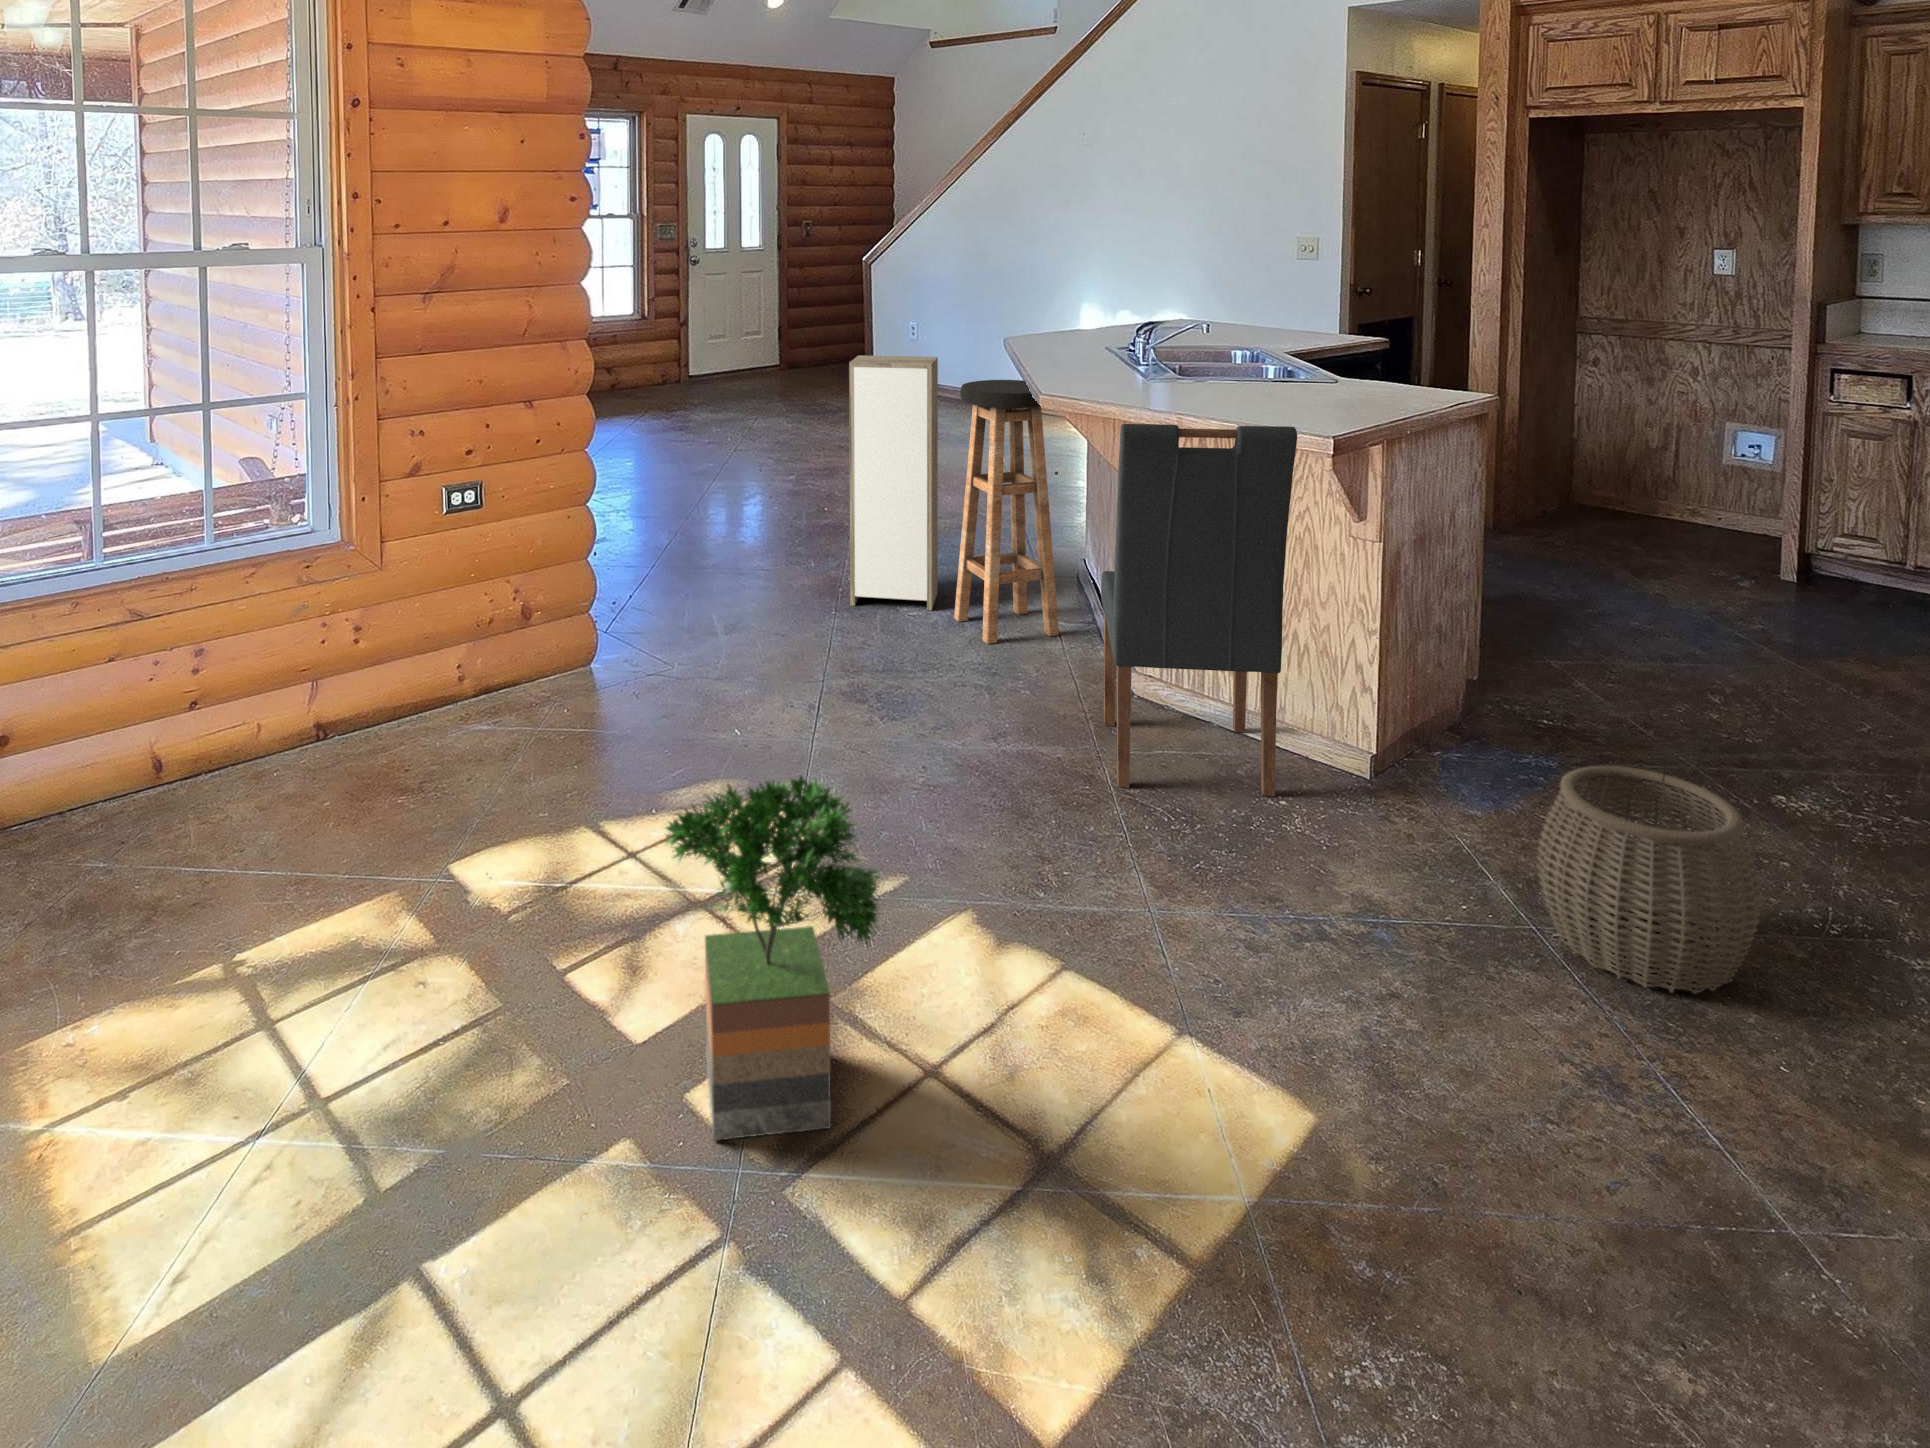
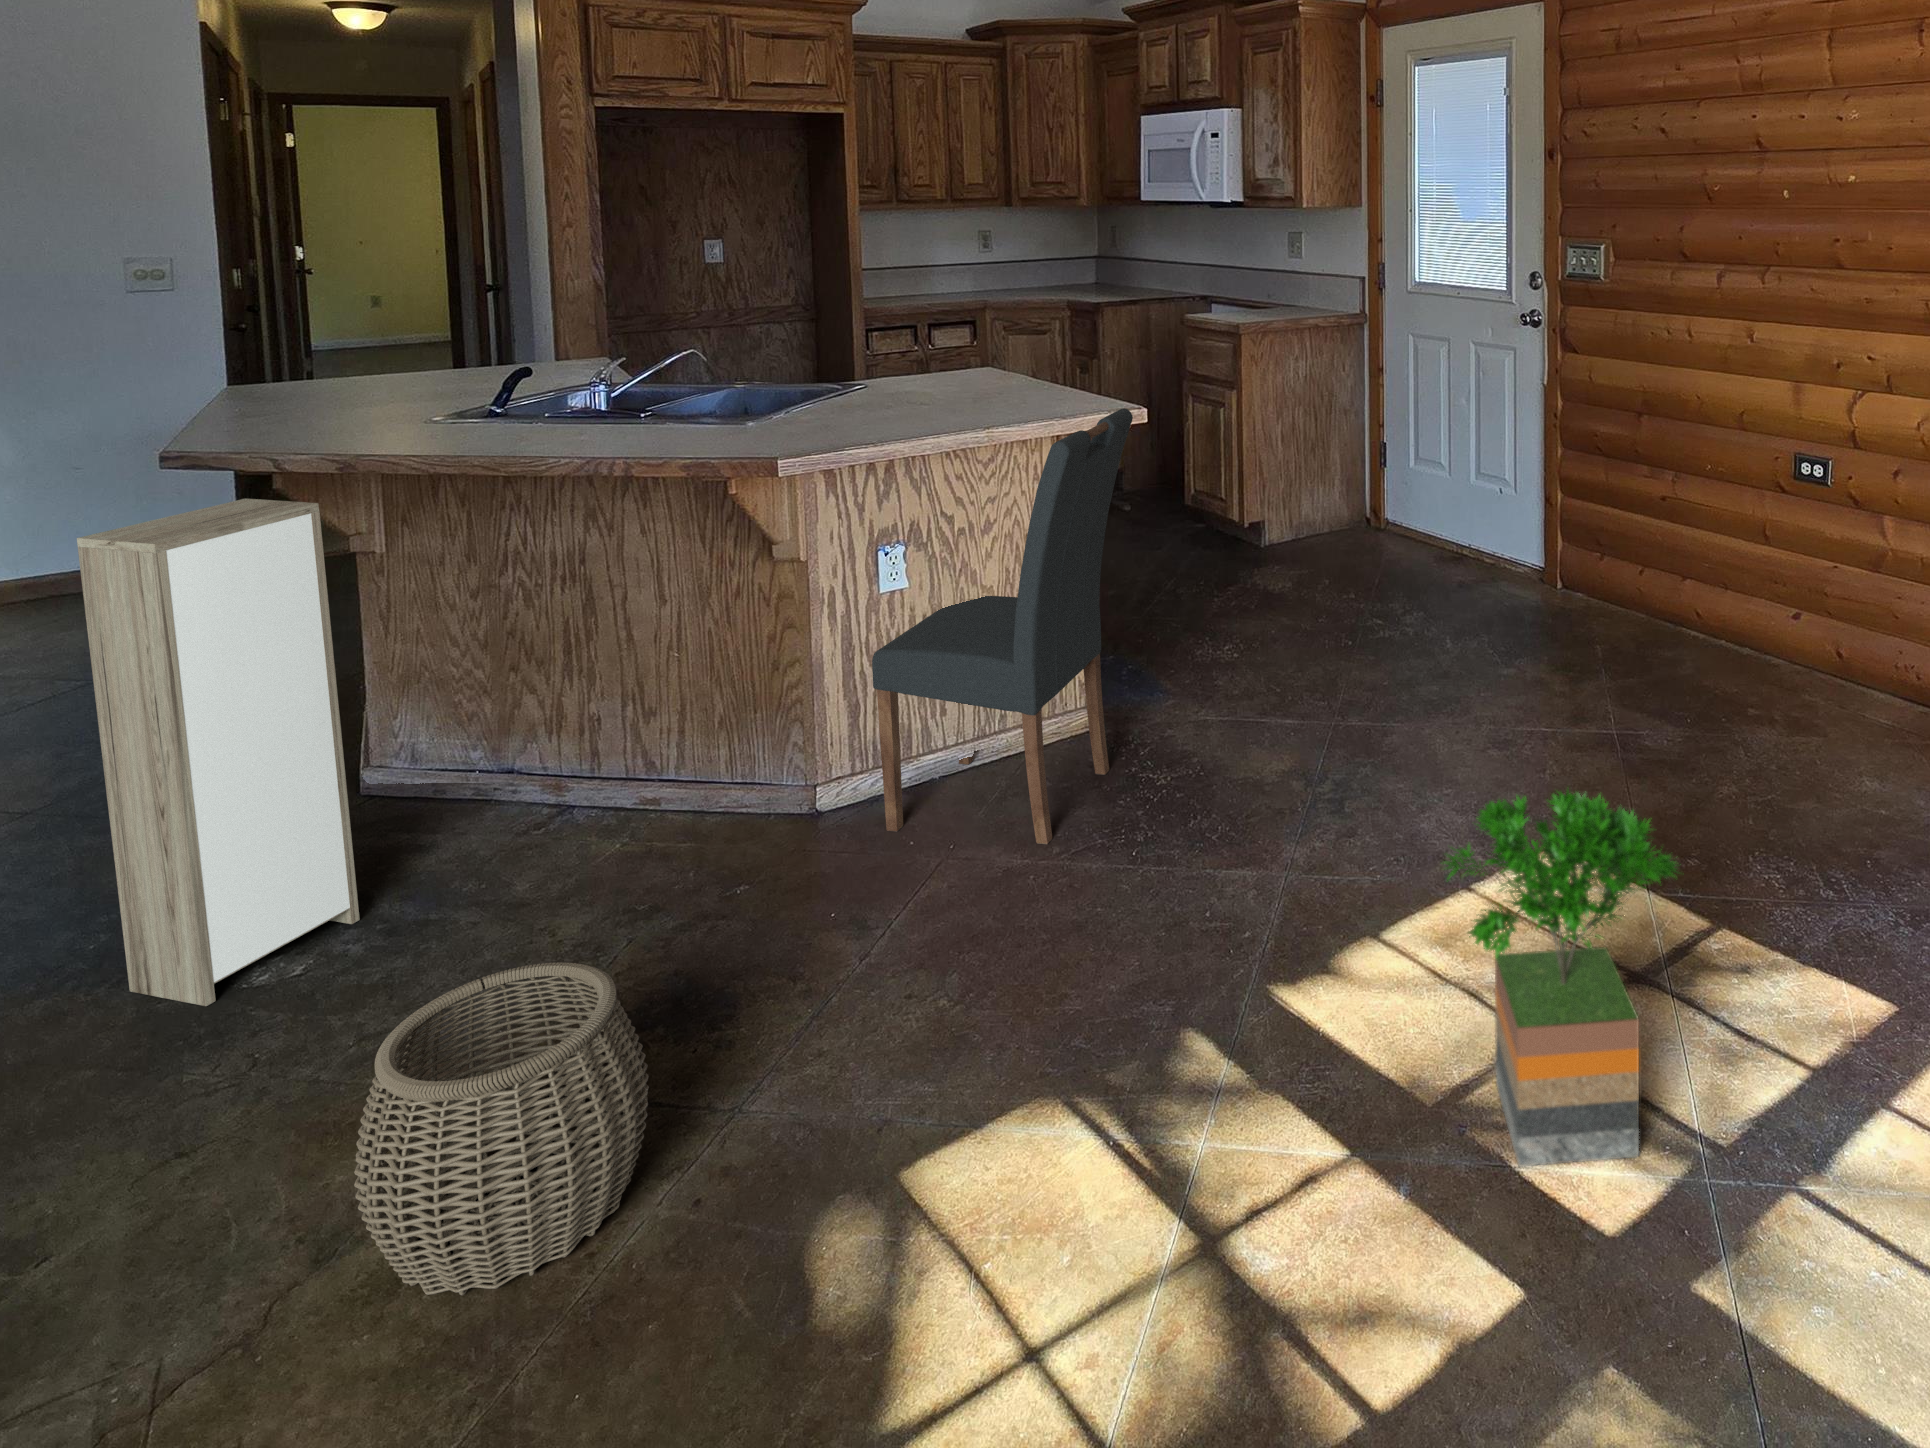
bar stool: present [954,380,1059,644] -> none [399,483,599,902]
woven basket: present [1537,766,1762,994] -> present [354,962,649,1295]

